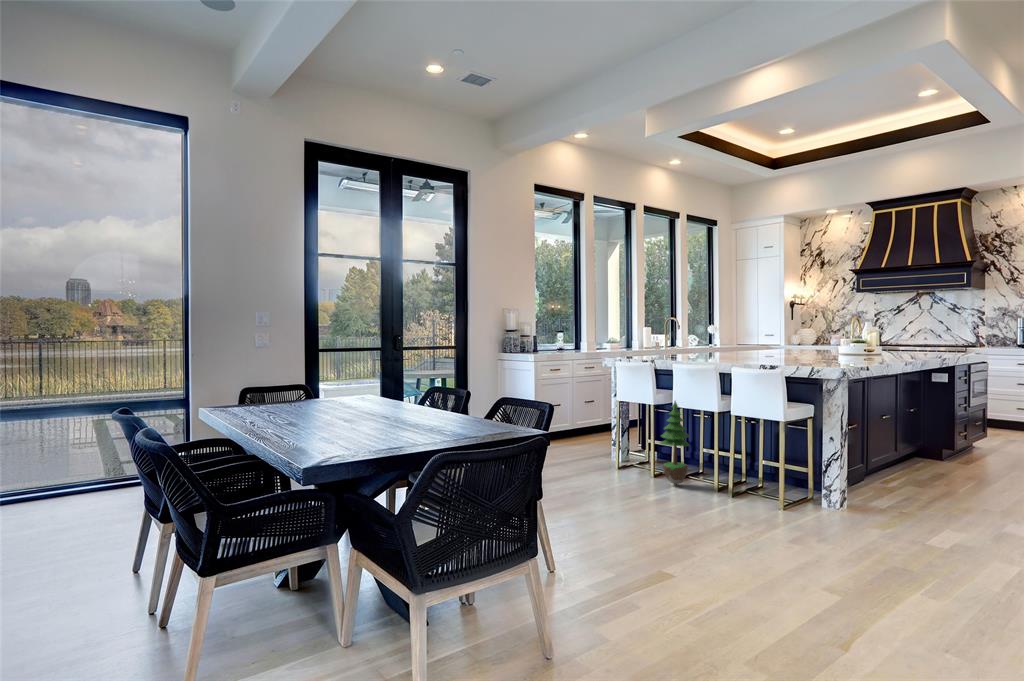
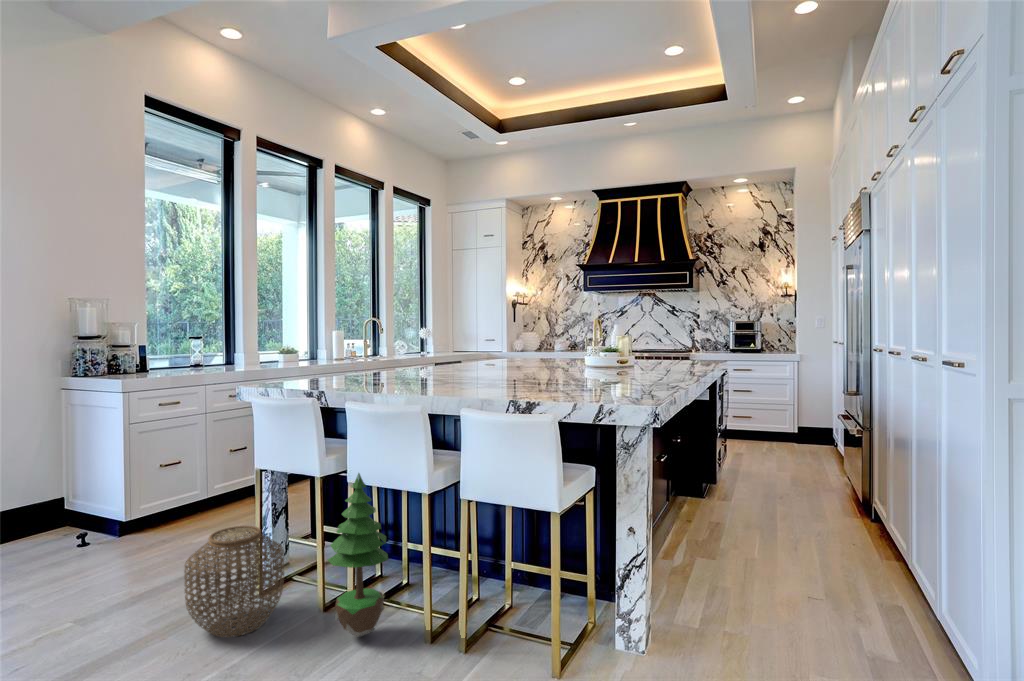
woven basket: none [589,427,634,478] -> present [184,526,284,637]

